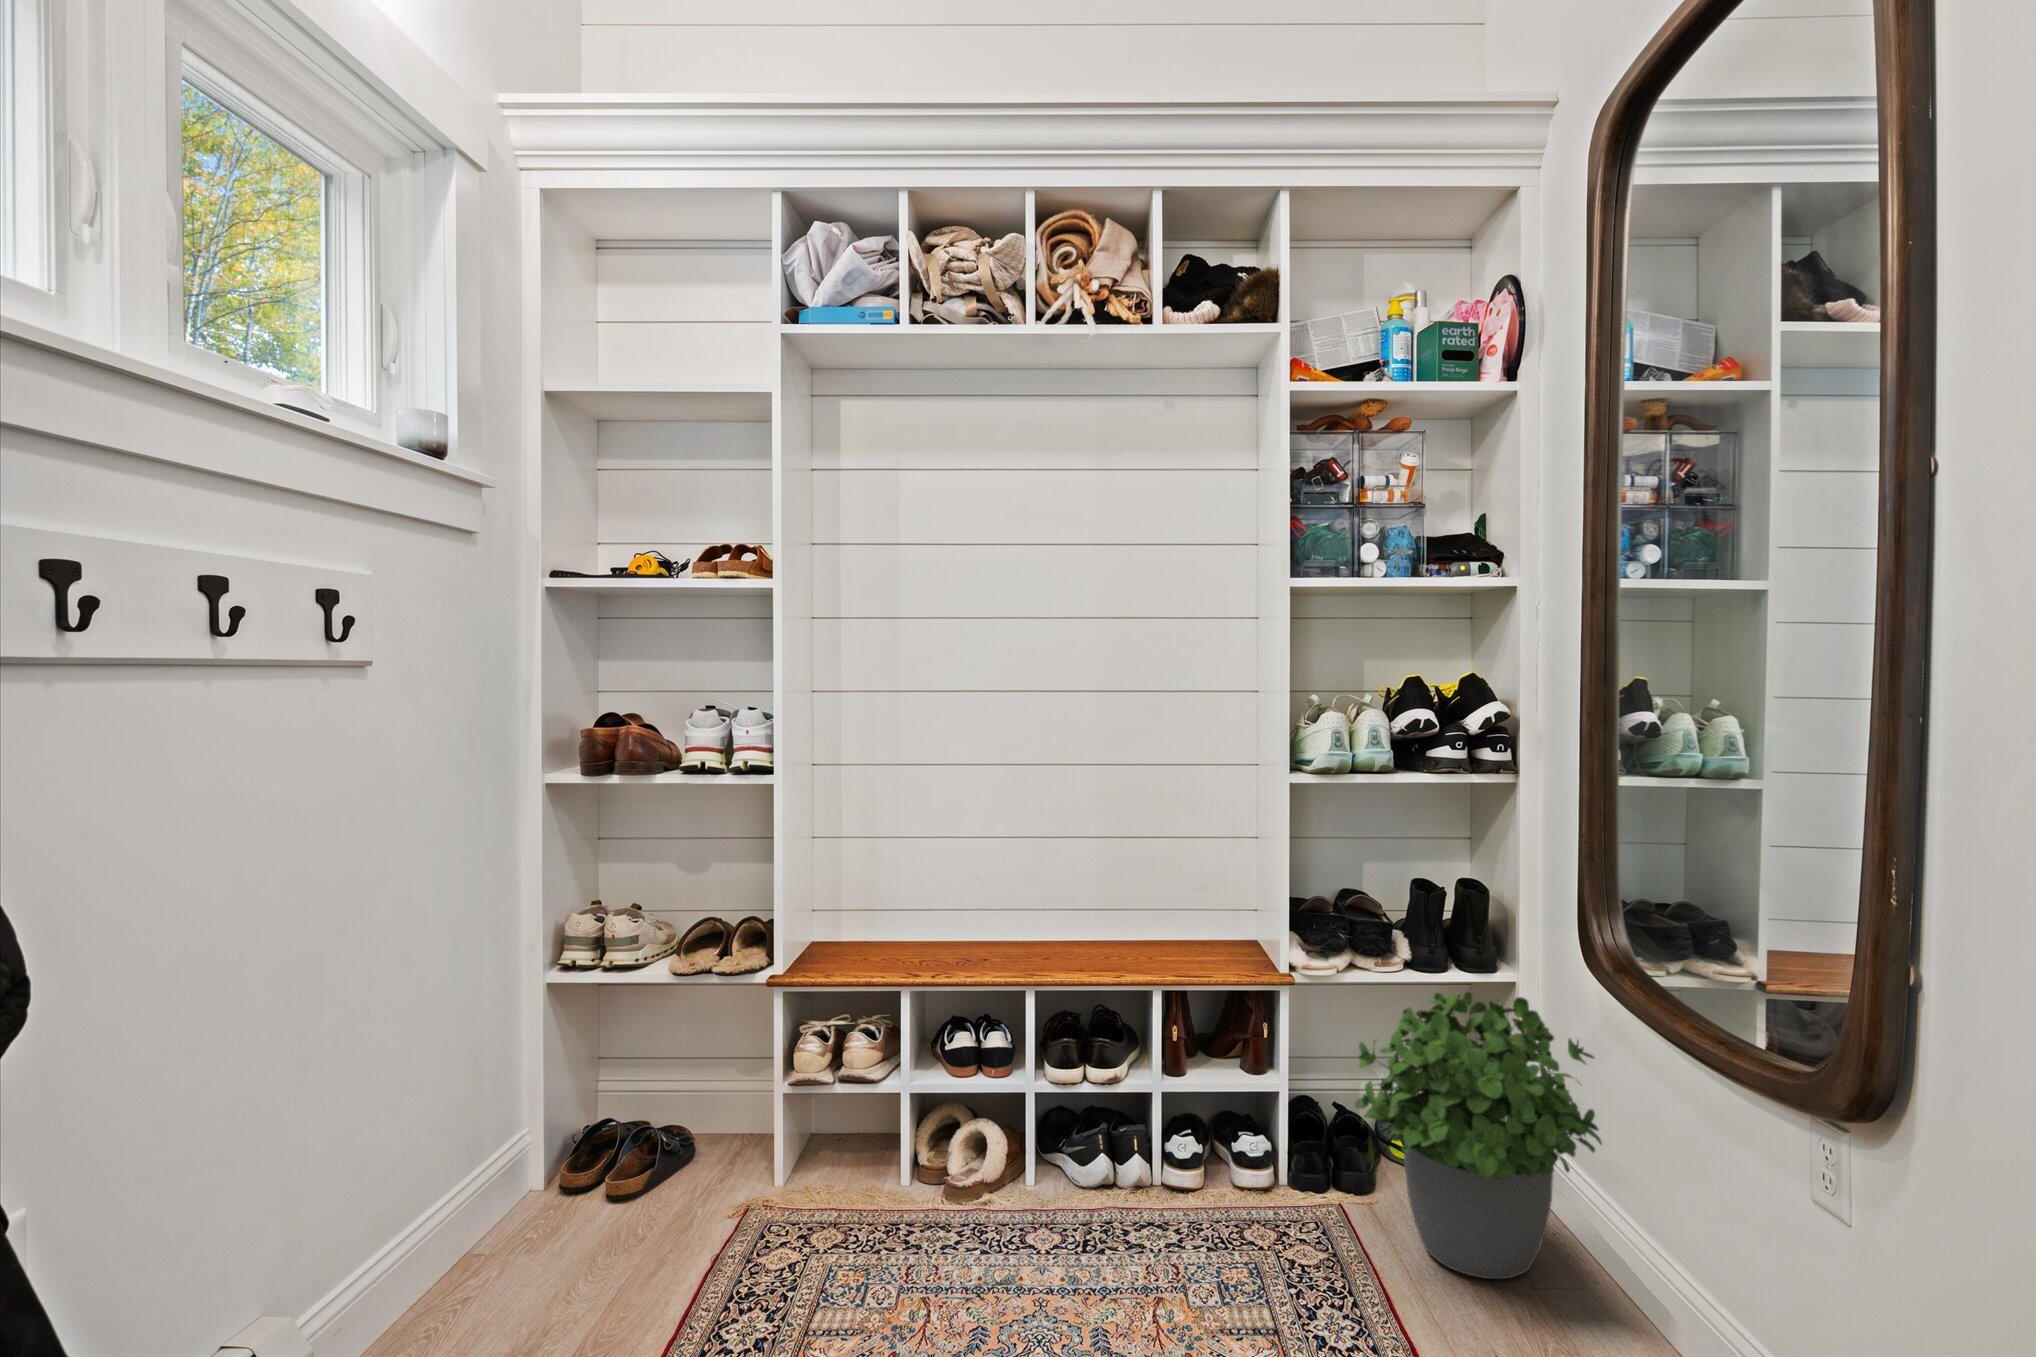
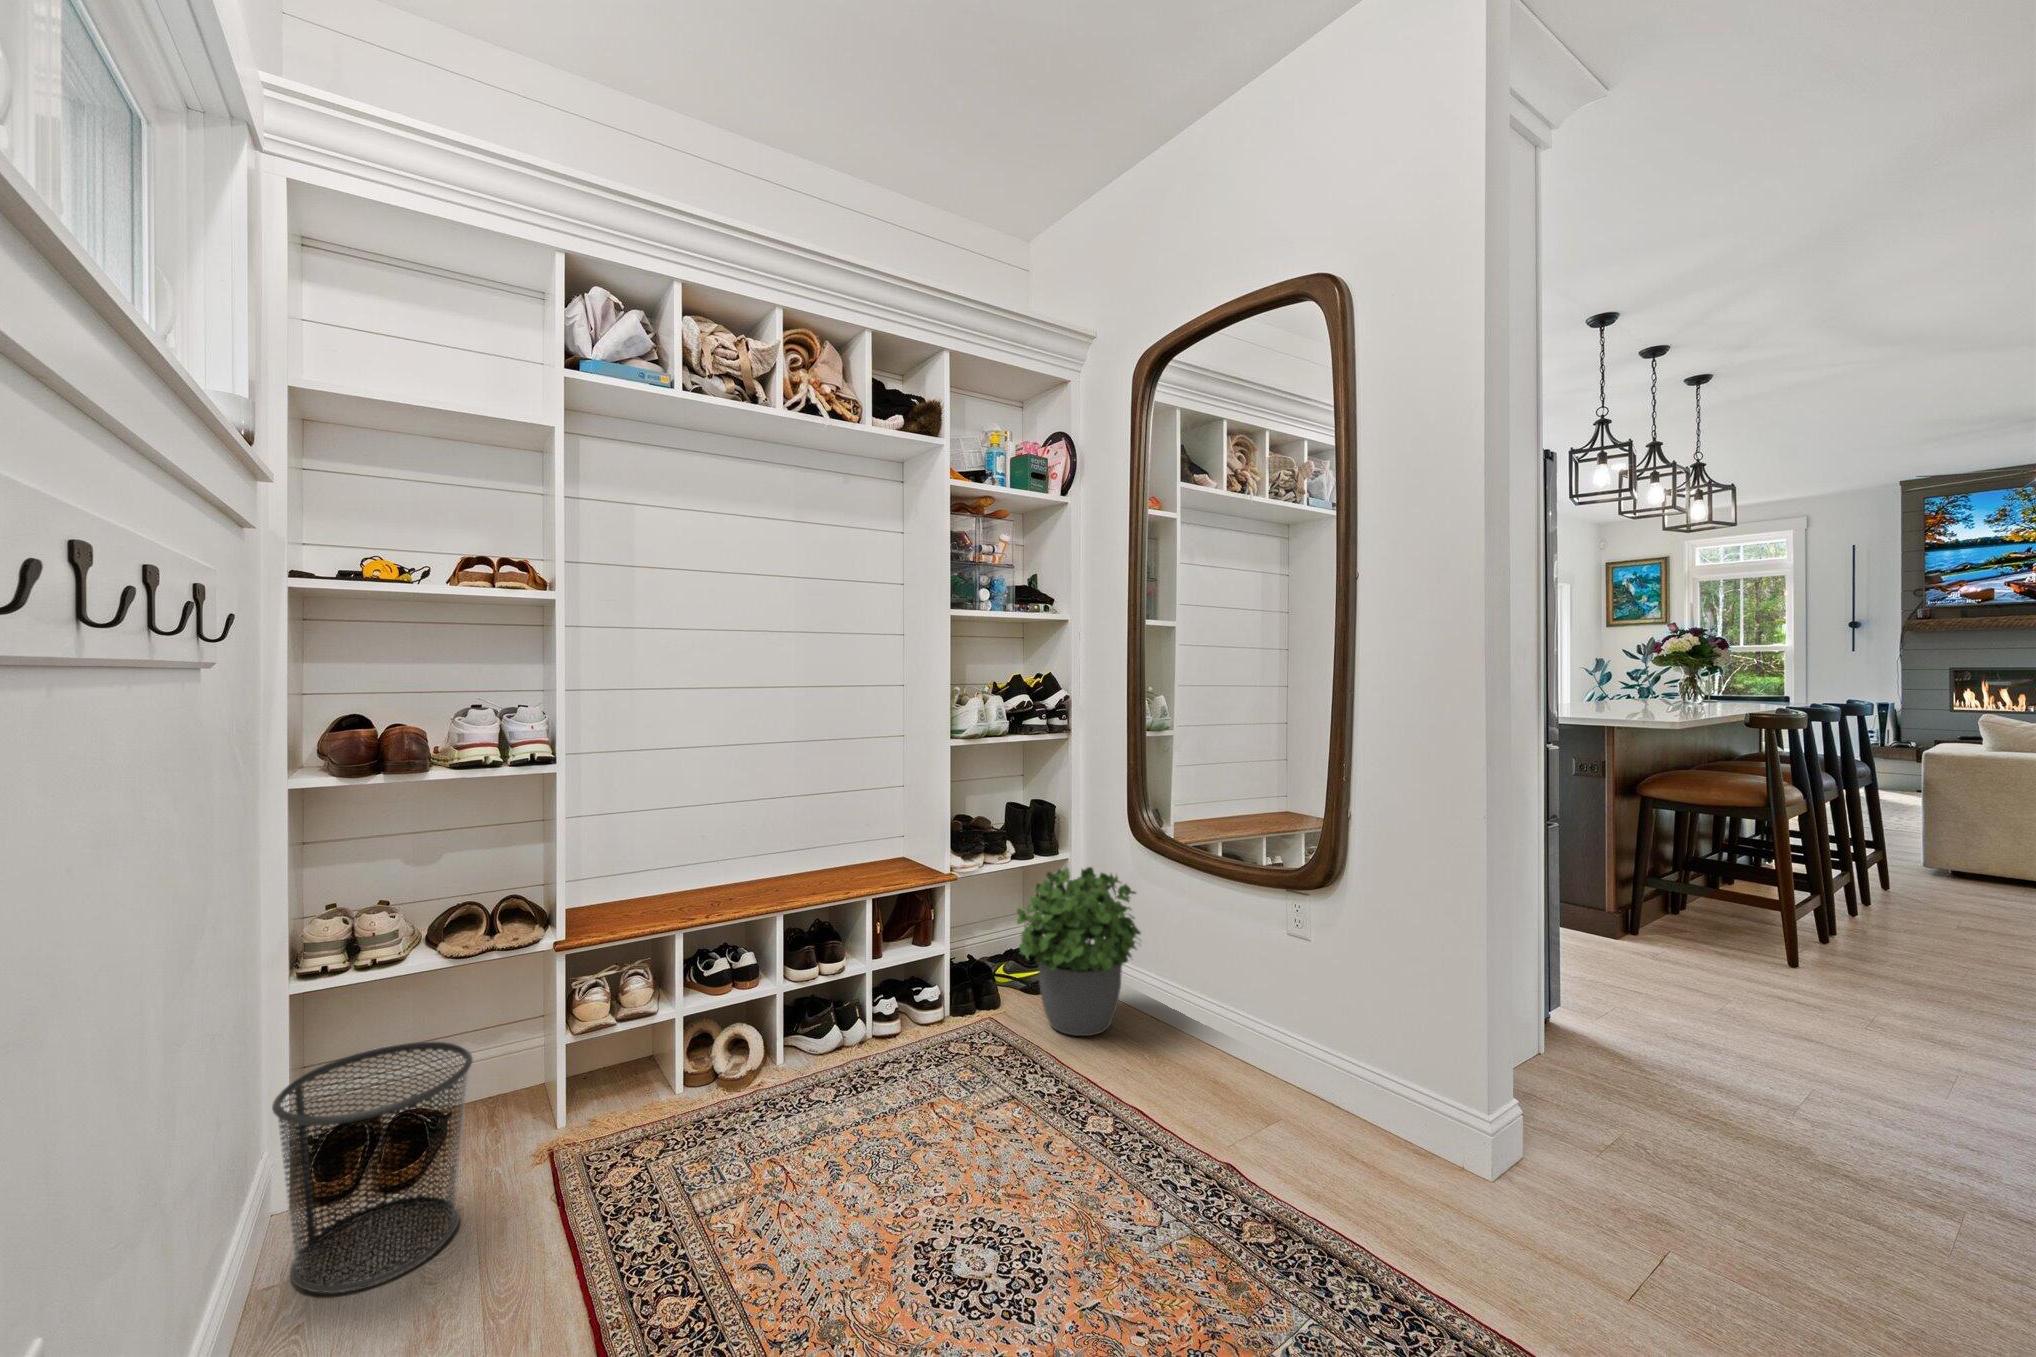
waste bin: none [473,1052,647,1285] -> present [272,1041,473,1292]

